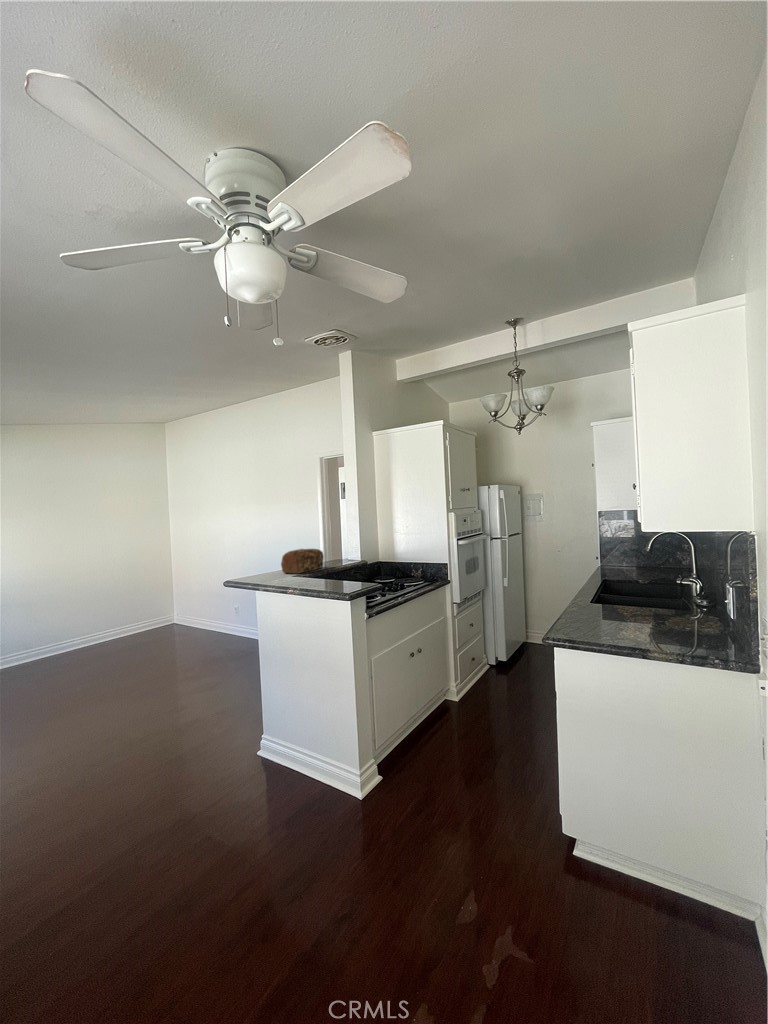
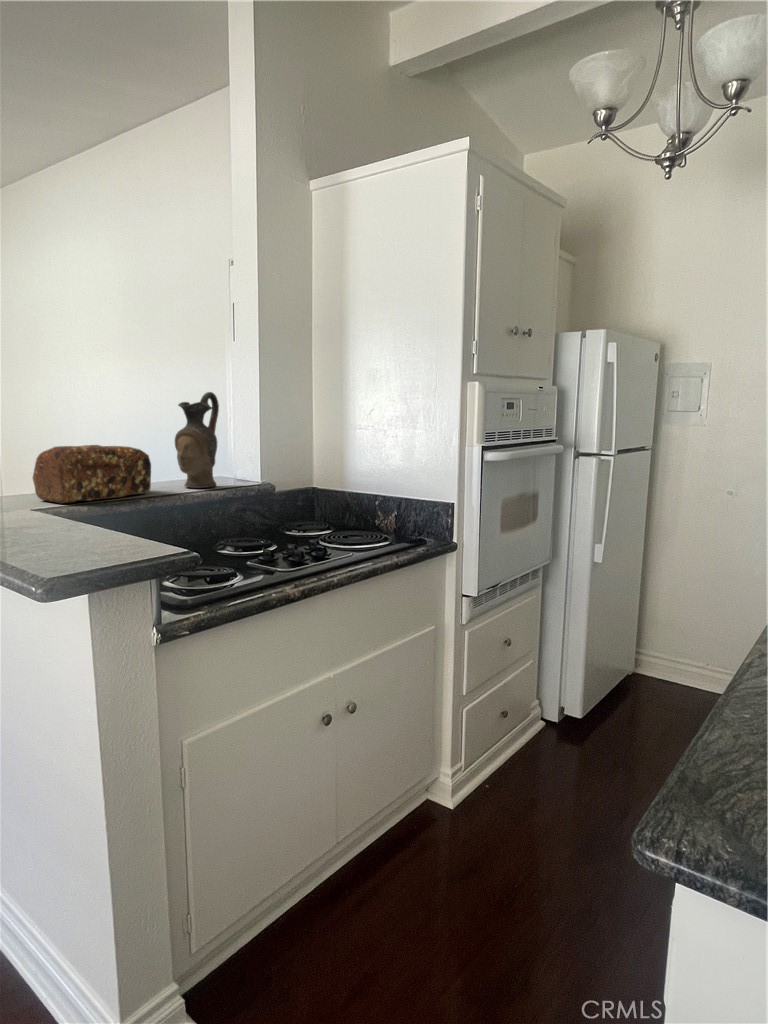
ceramic pitcher: none [328,523,345,564] -> present [175,392,219,488]

